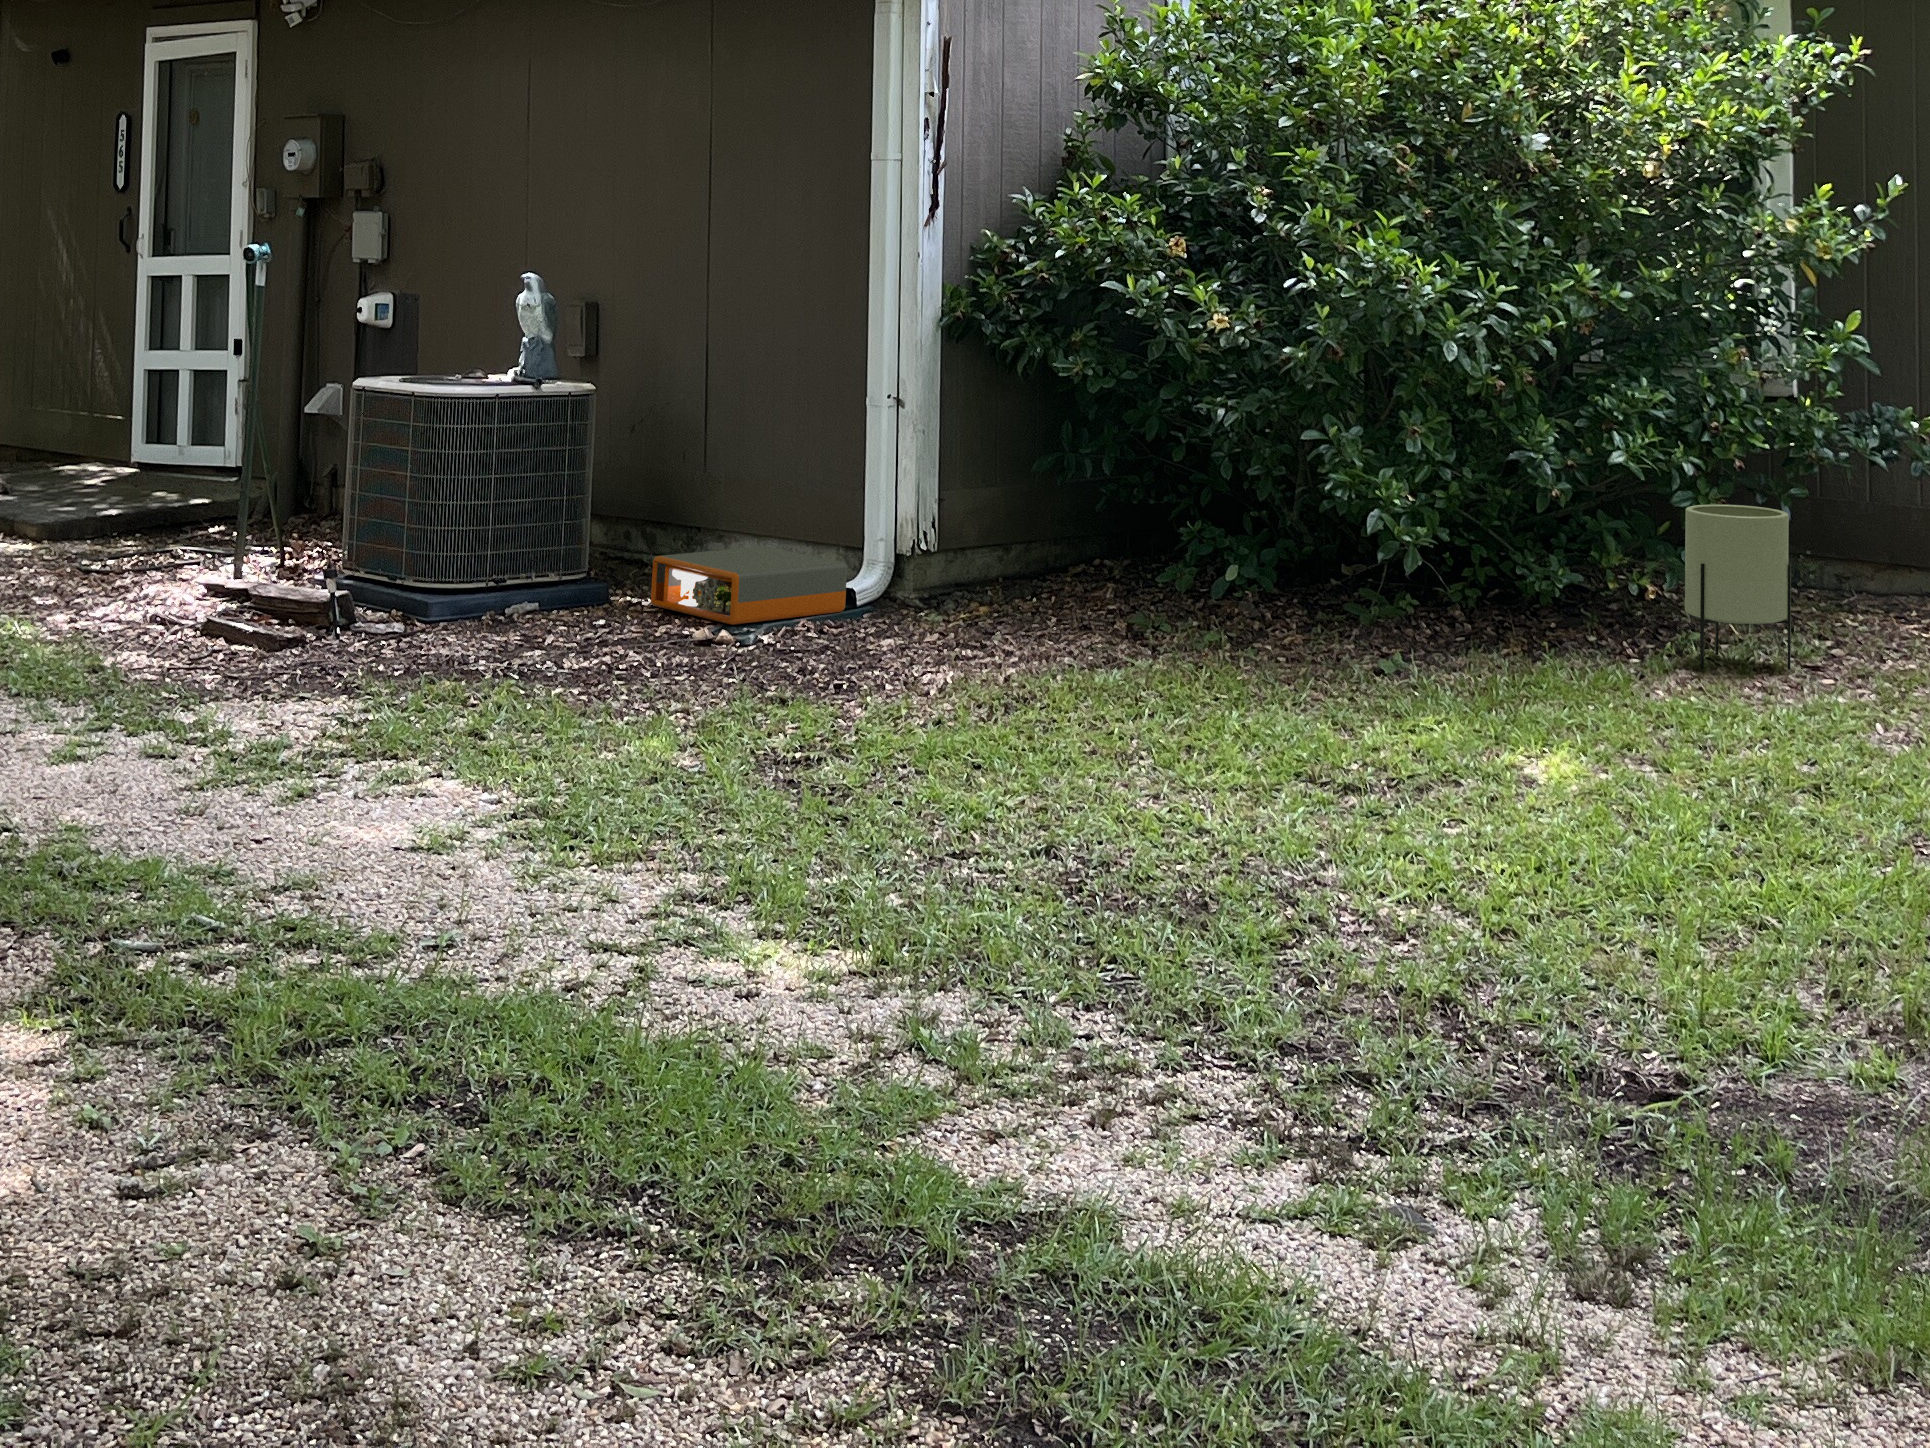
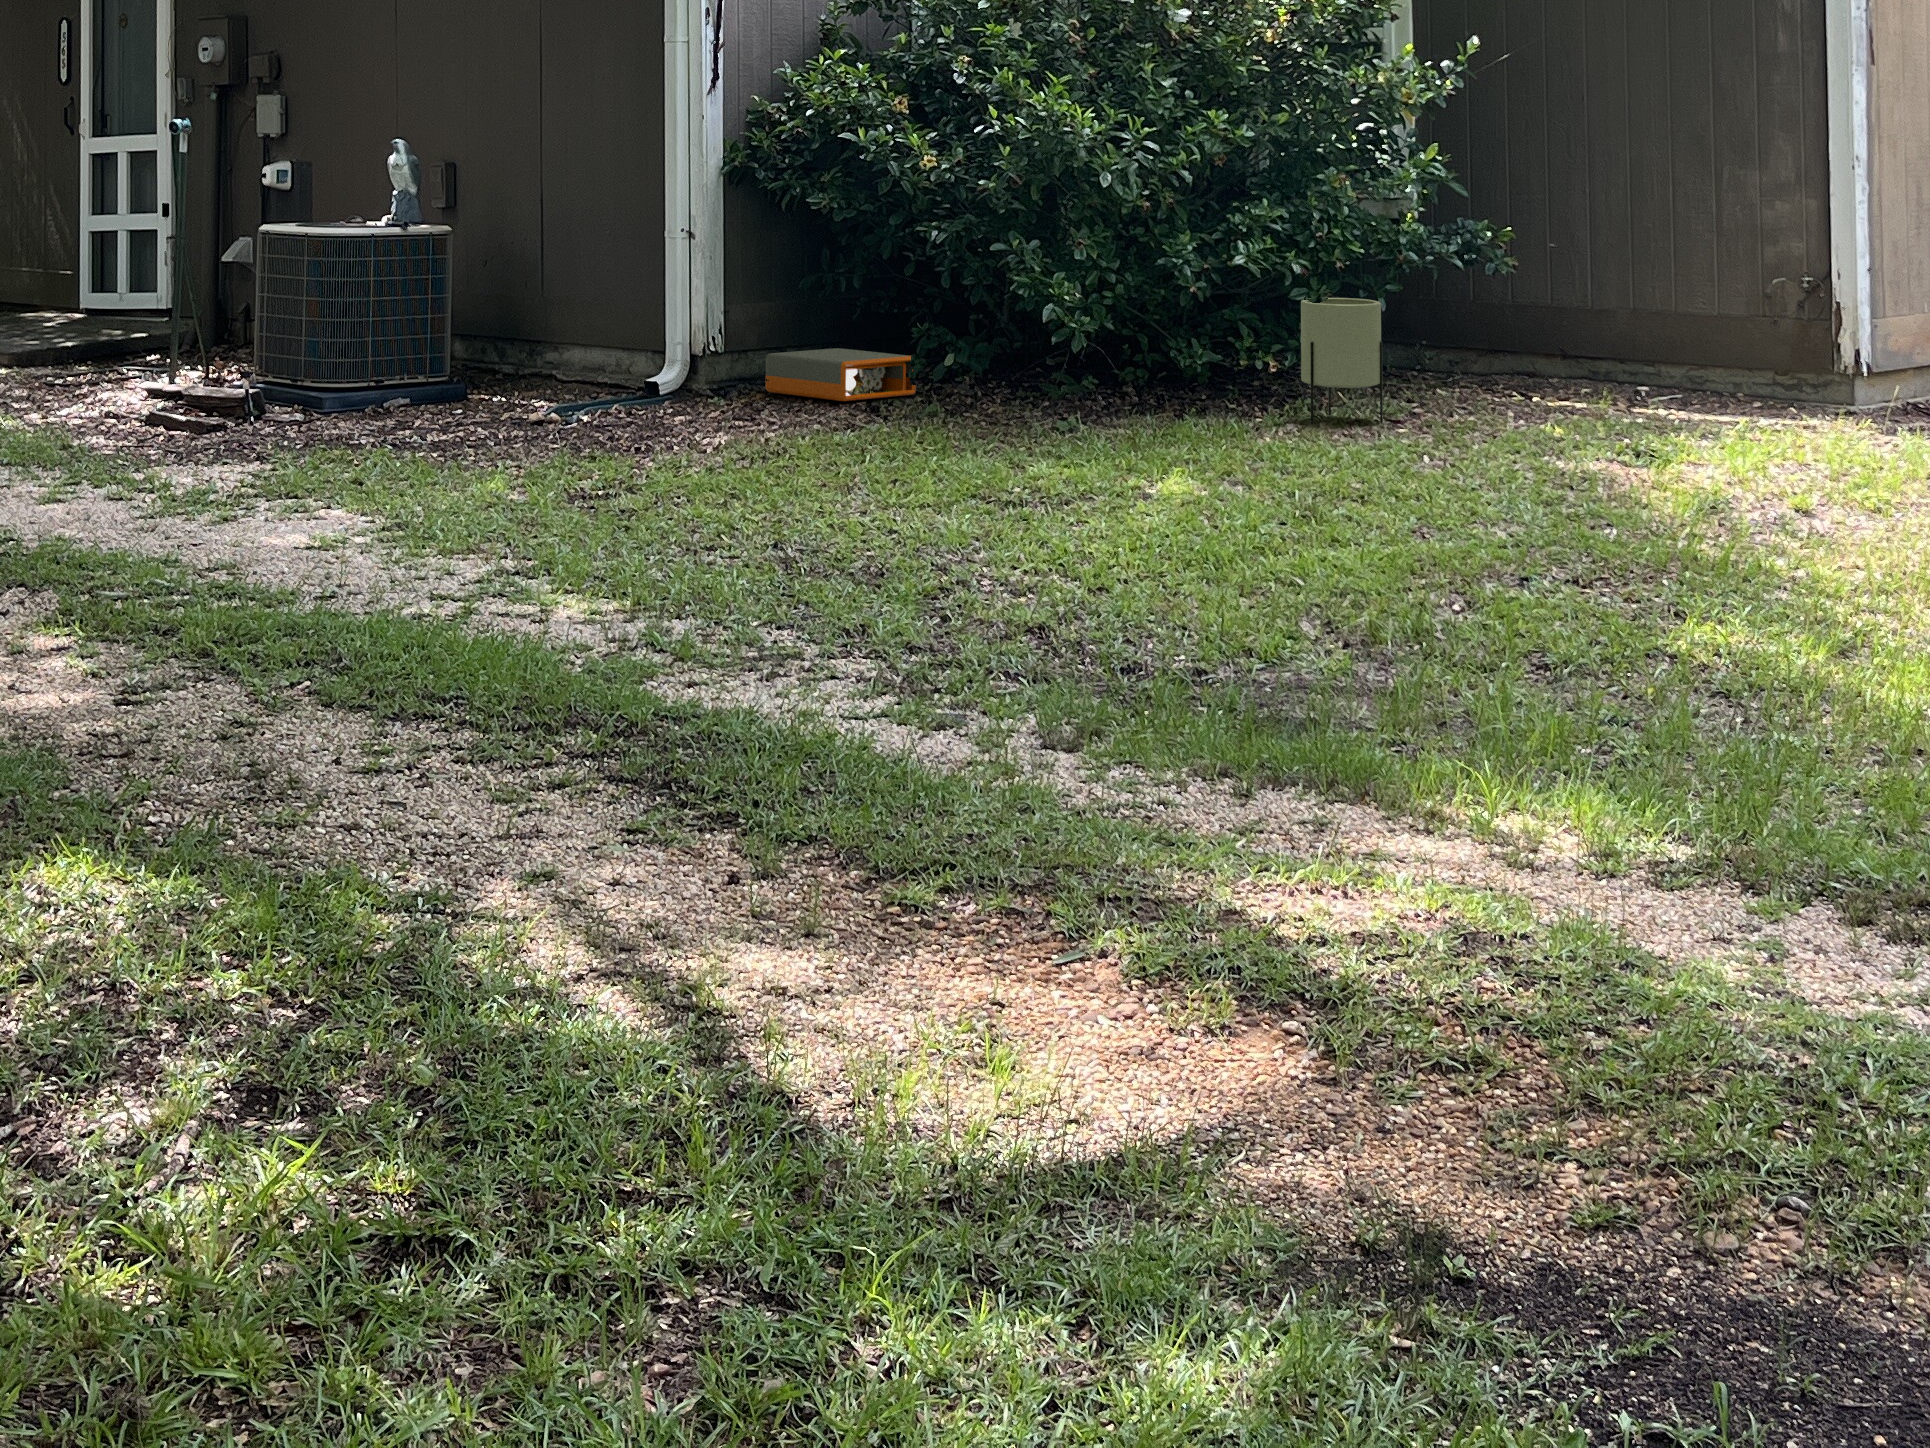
storage box: present [651,546,847,625] -> present [766,348,916,401]

